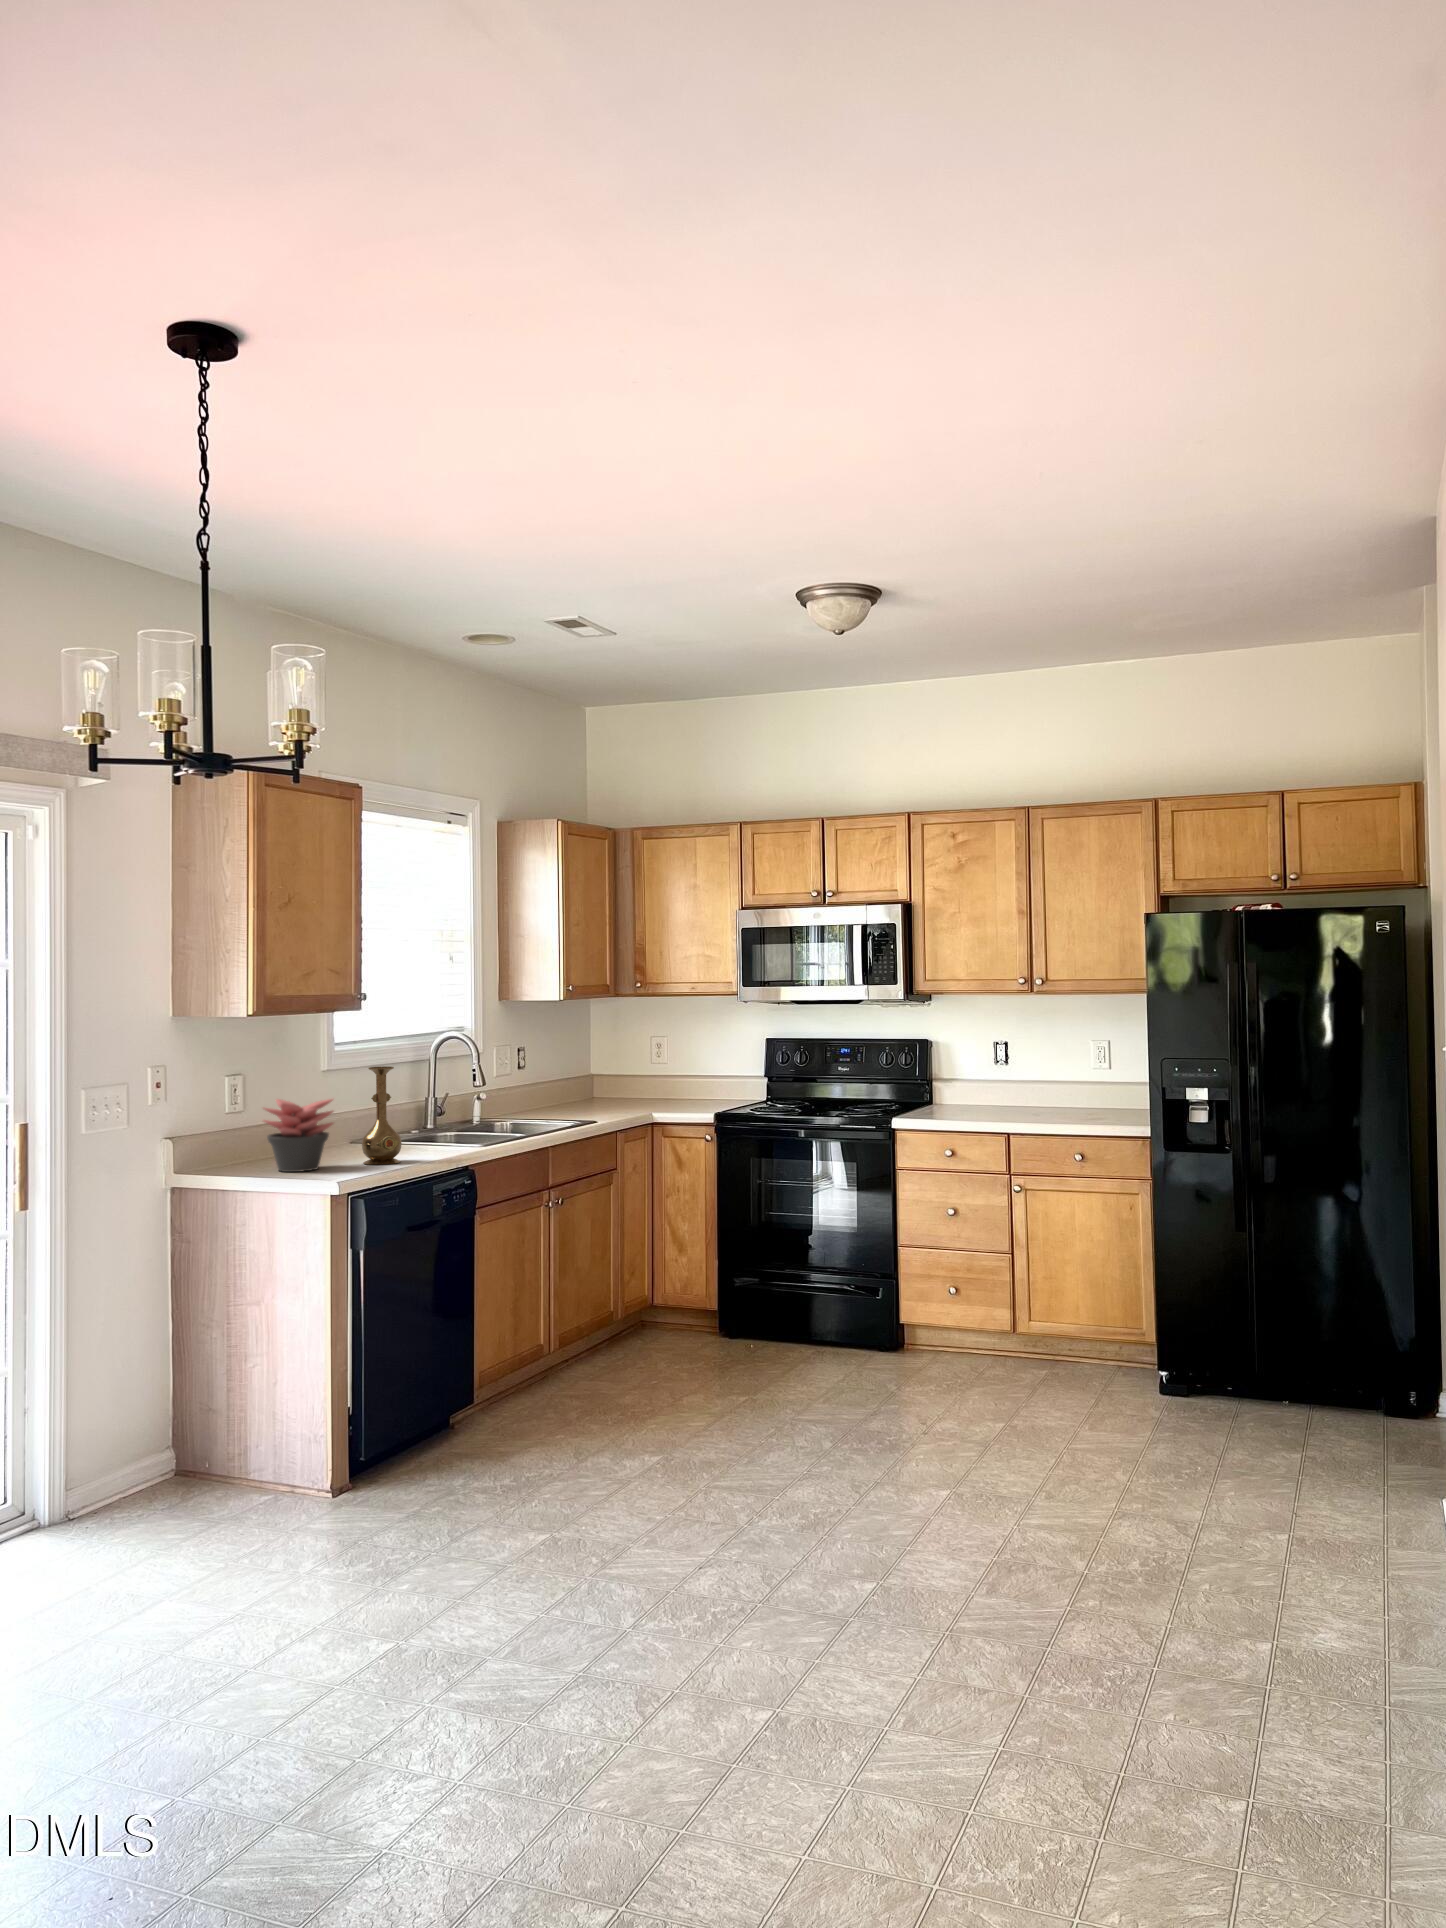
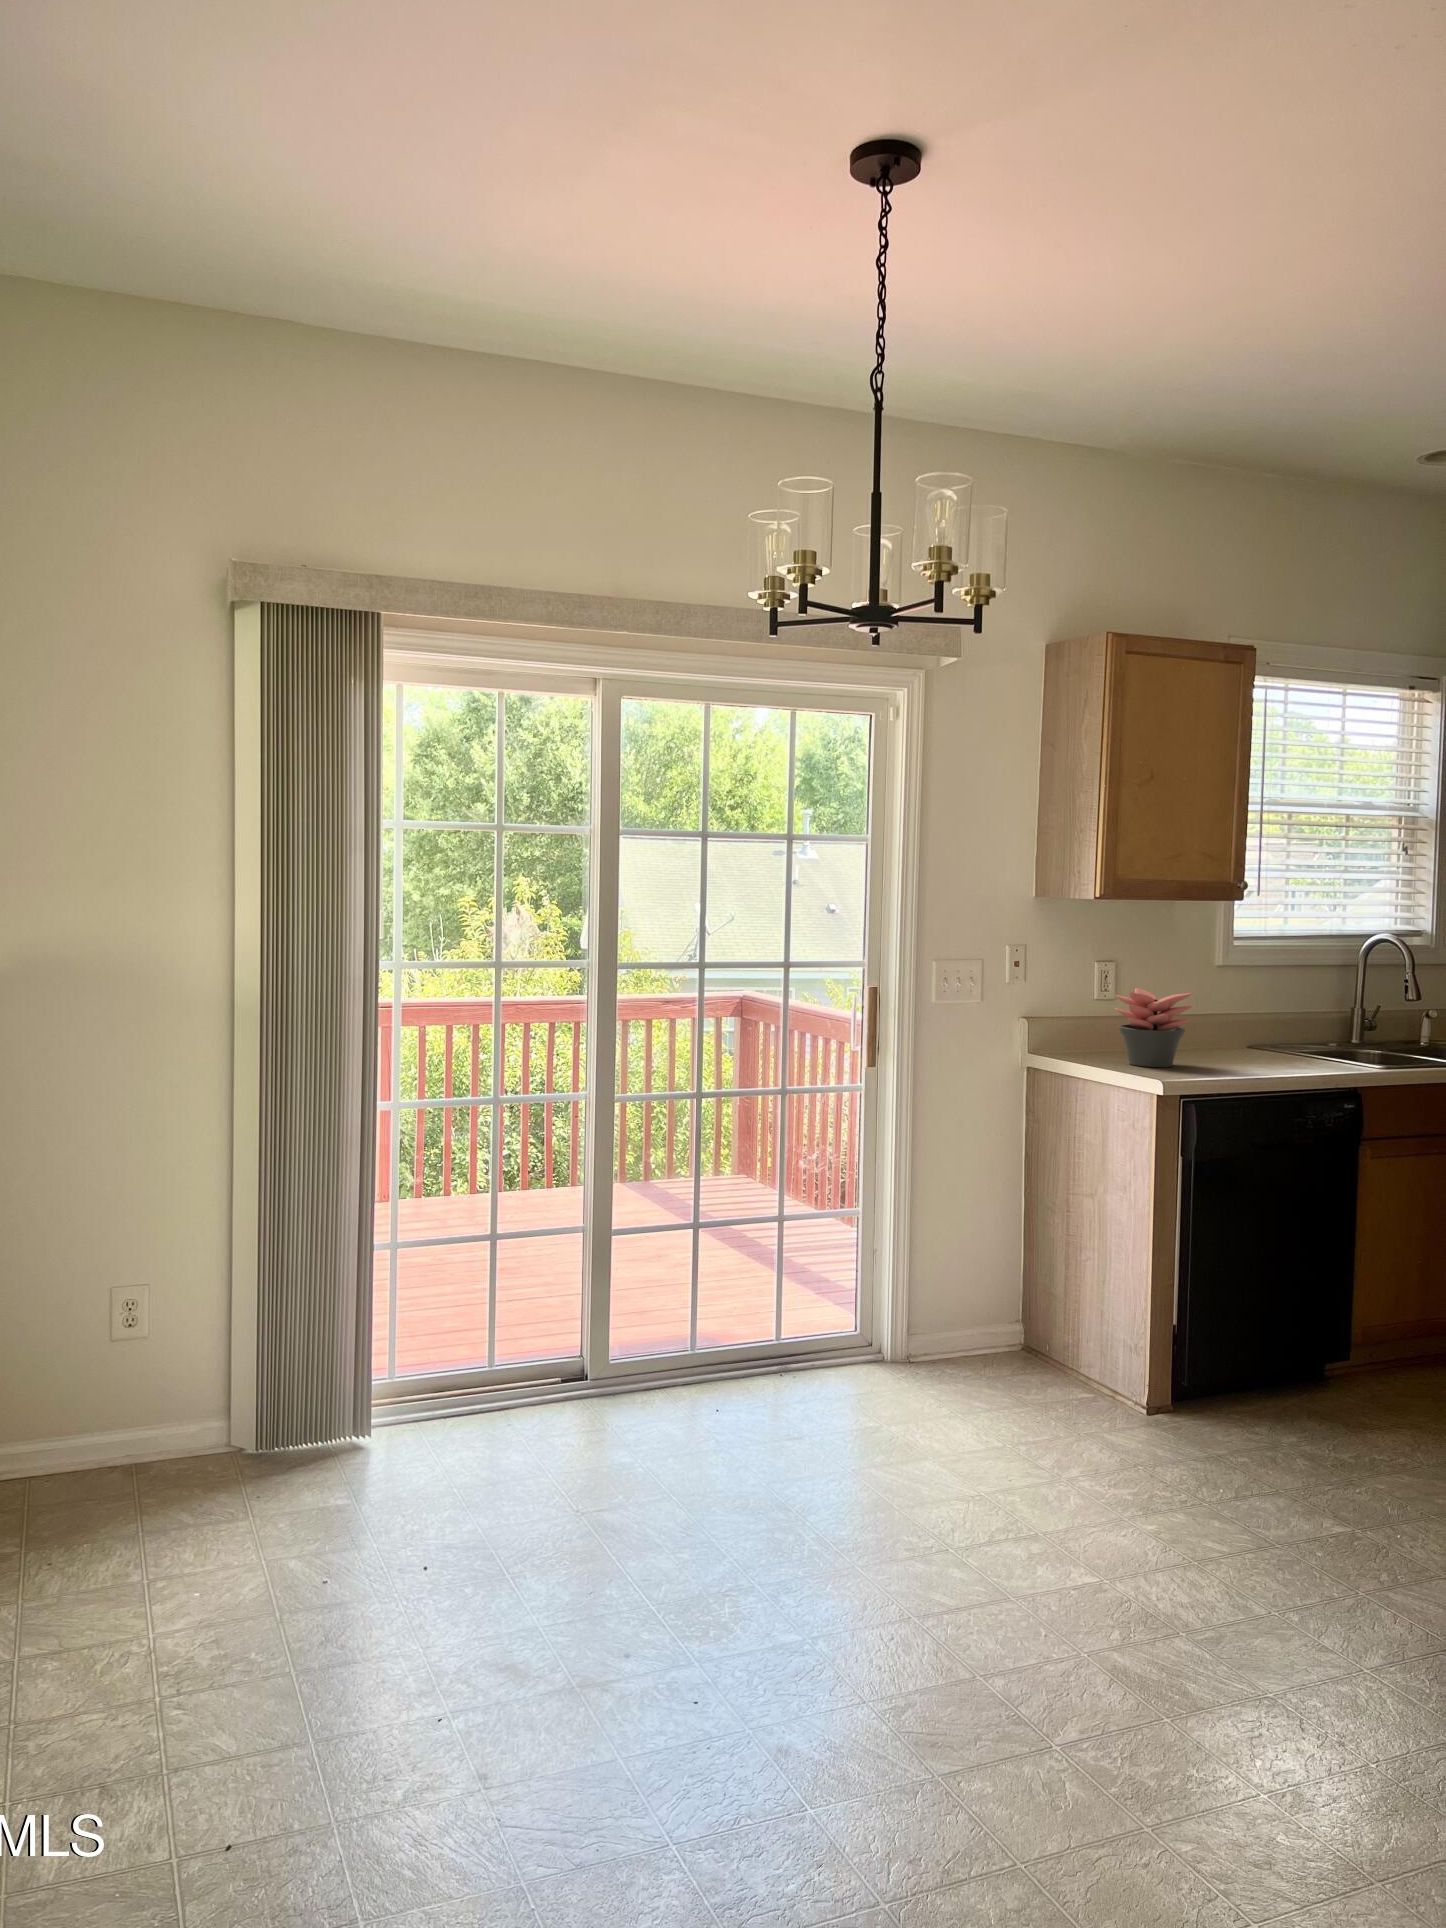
vase: present [361,1066,402,1165] -> none [1224,963,1271,1072]

